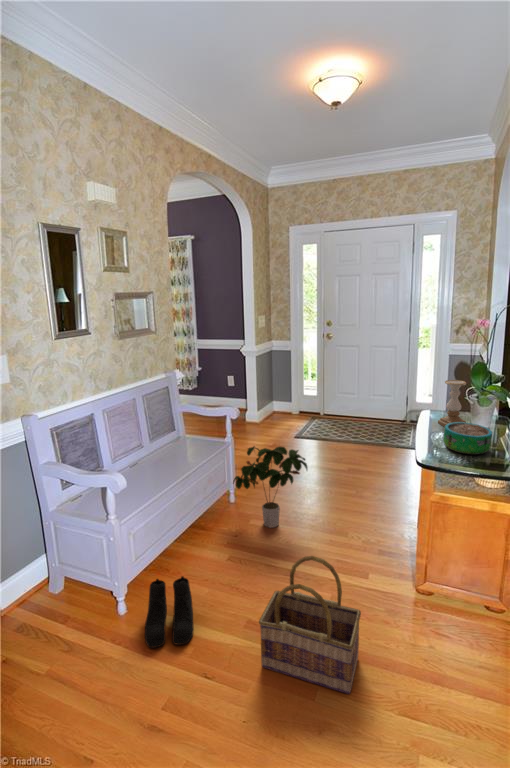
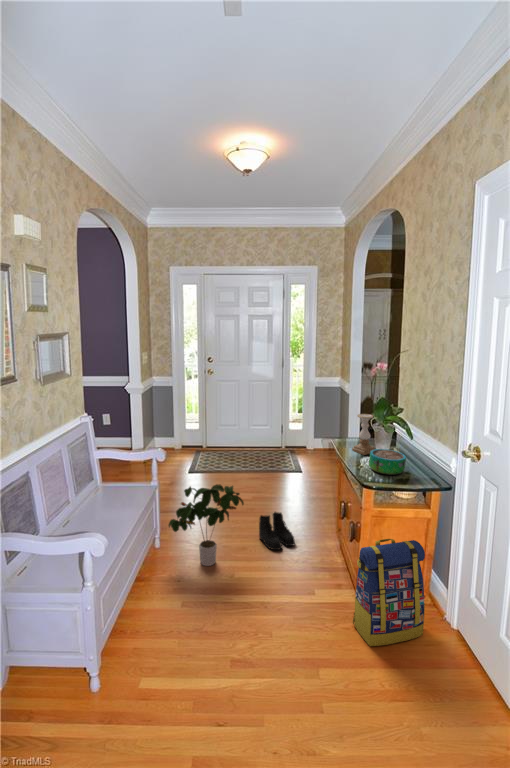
backpack: none [395,528,489,654] -> present [353,539,425,646]
basket: present [259,556,361,694] -> none [262,582,351,699]
boots: present [145,576,193,648] -> present [259,512,295,550]

